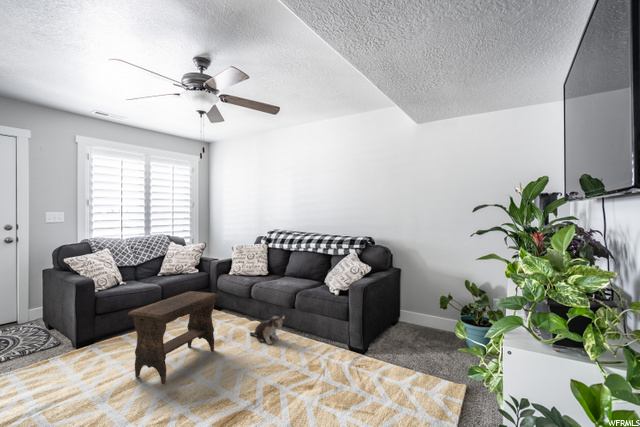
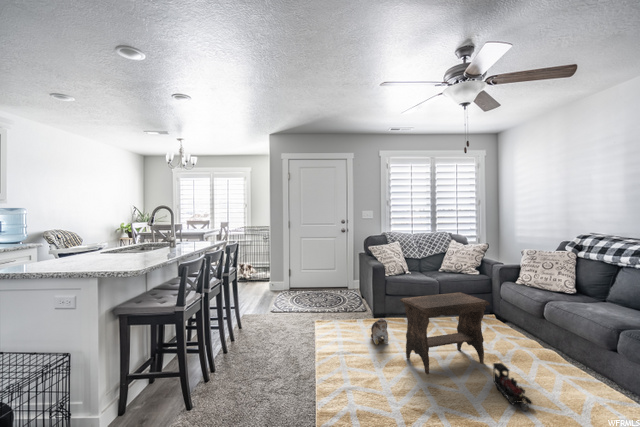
plush toy: present [250,316,285,344] -> present [371,318,388,345]
toy train: none [226,344,259,377] -> present [493,363,532,411]

